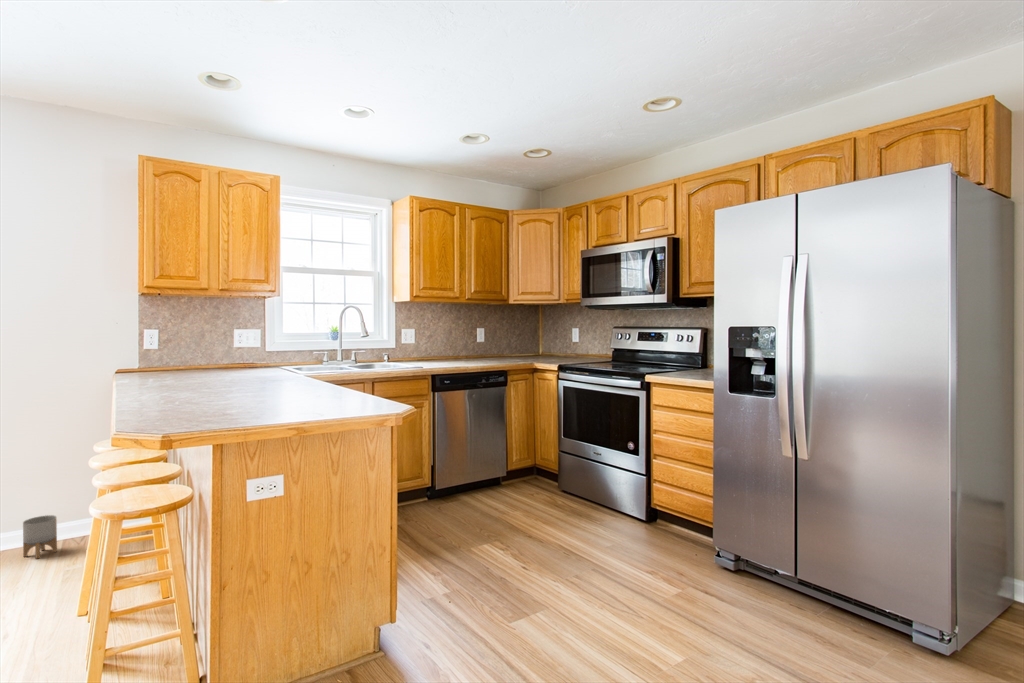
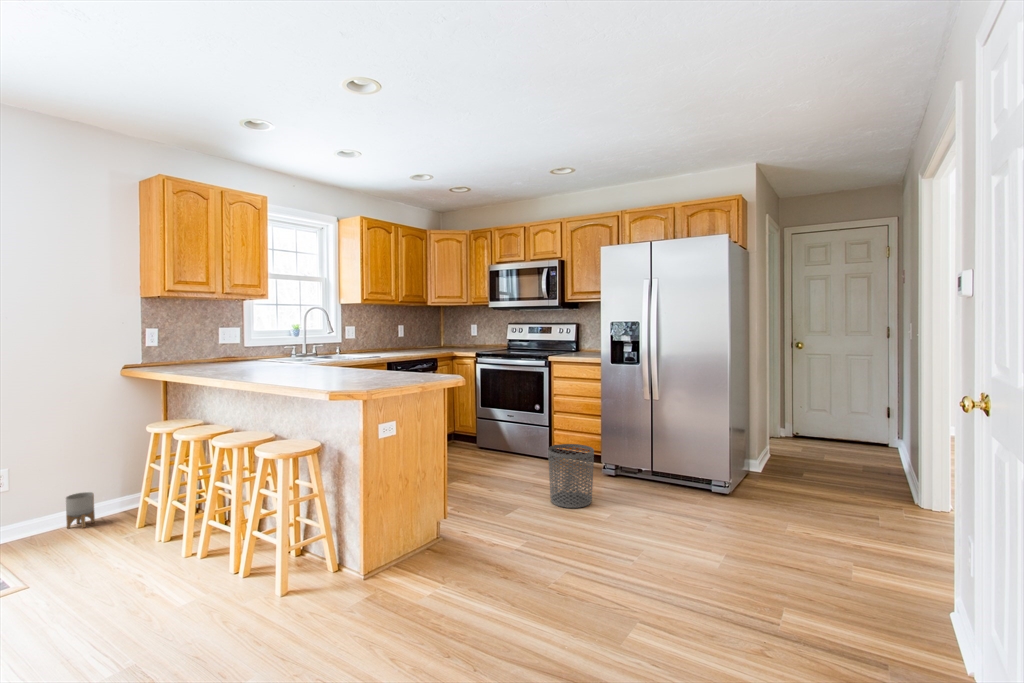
waste bin: none [593,521,671,641] -> present [548,444,594,508]

